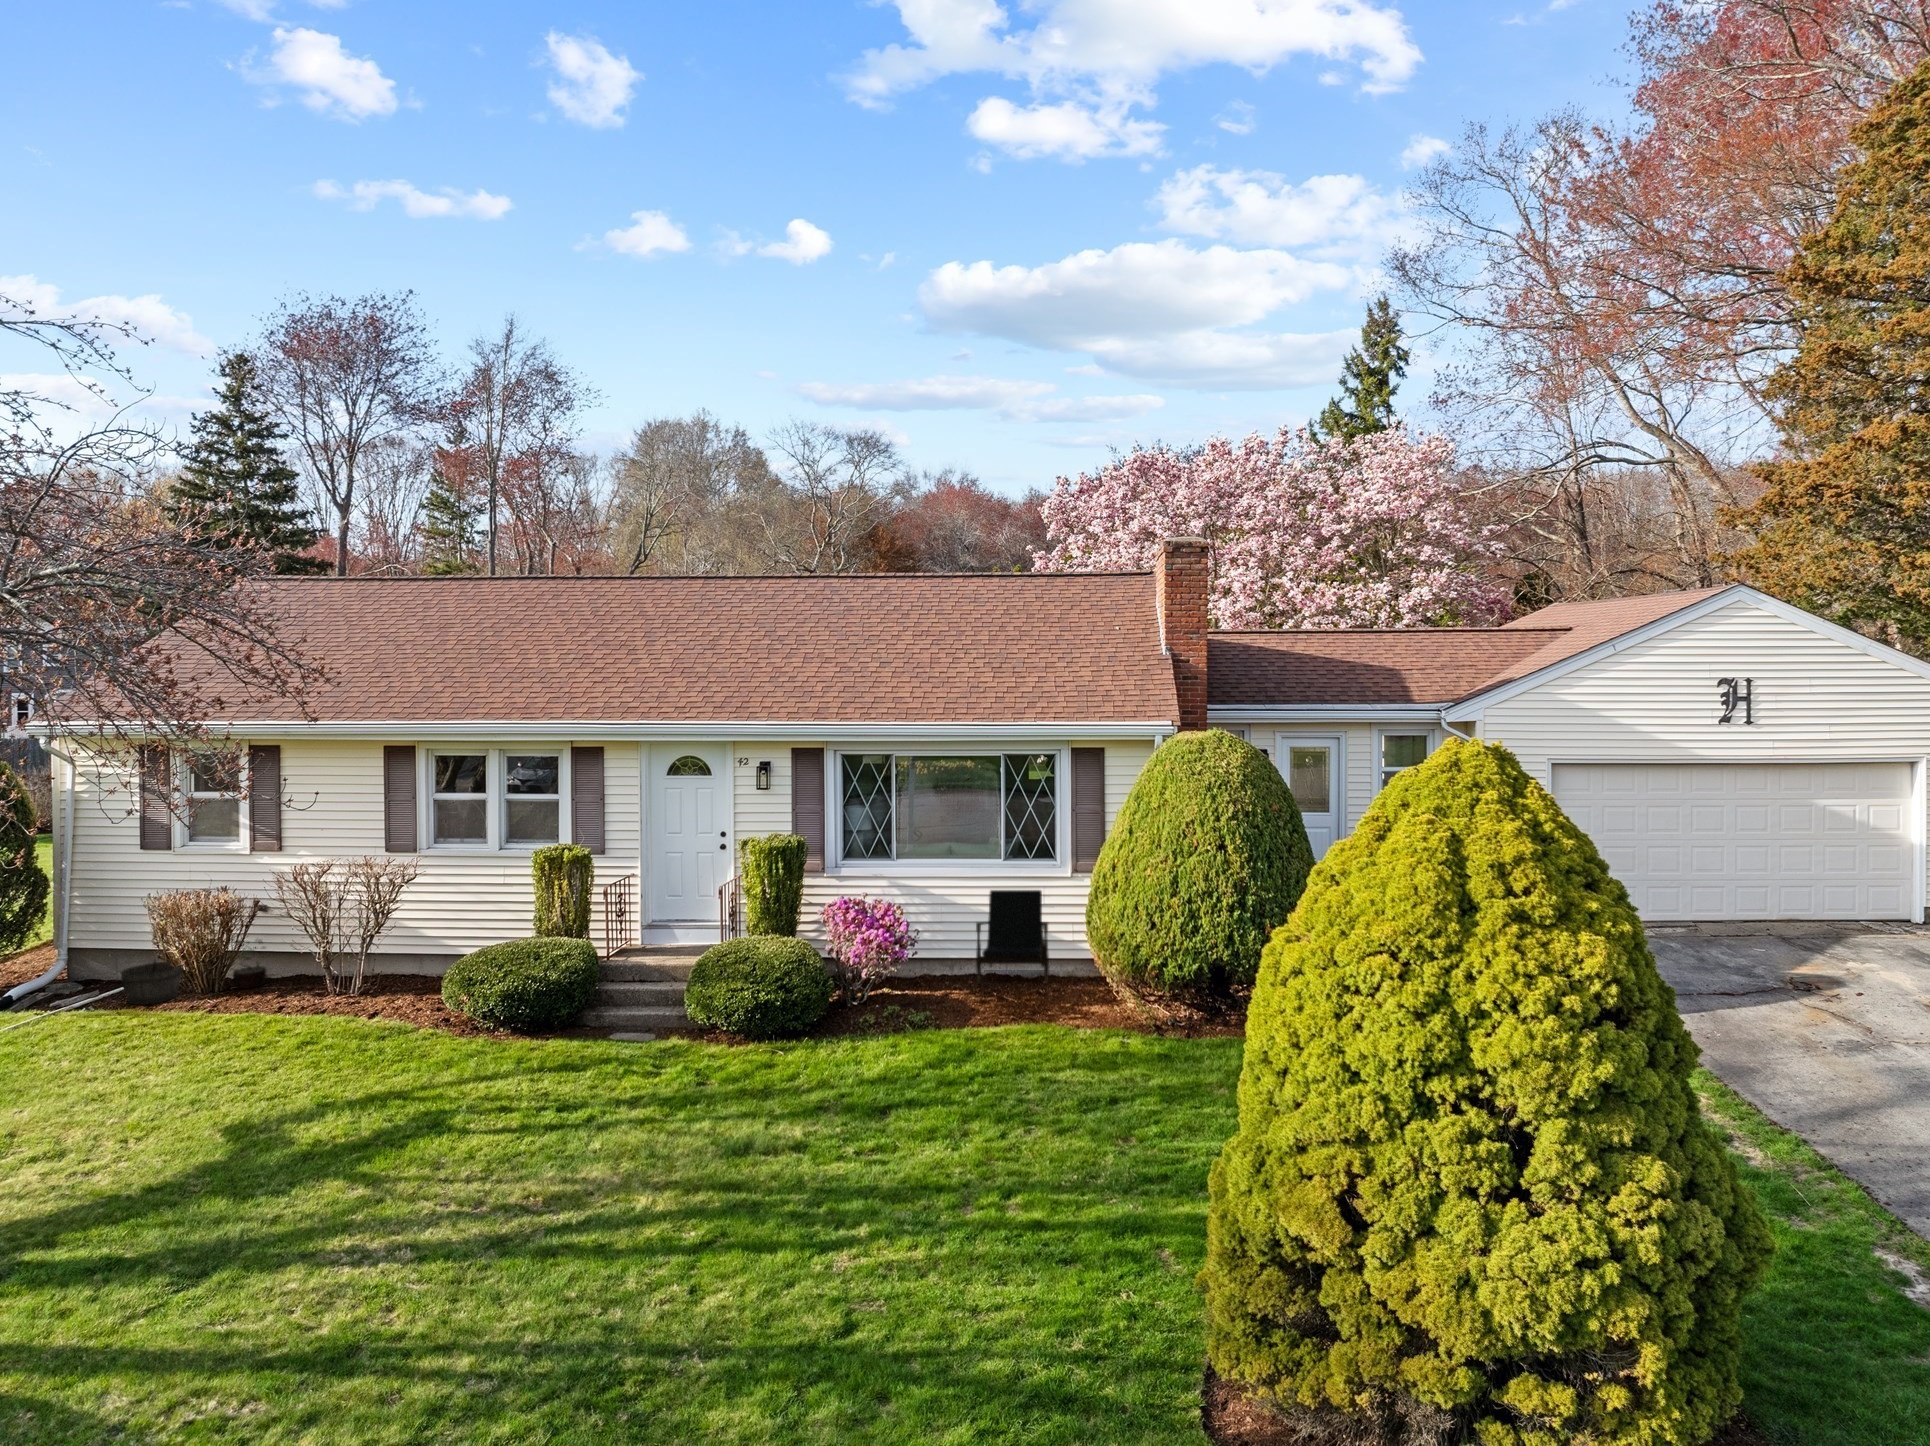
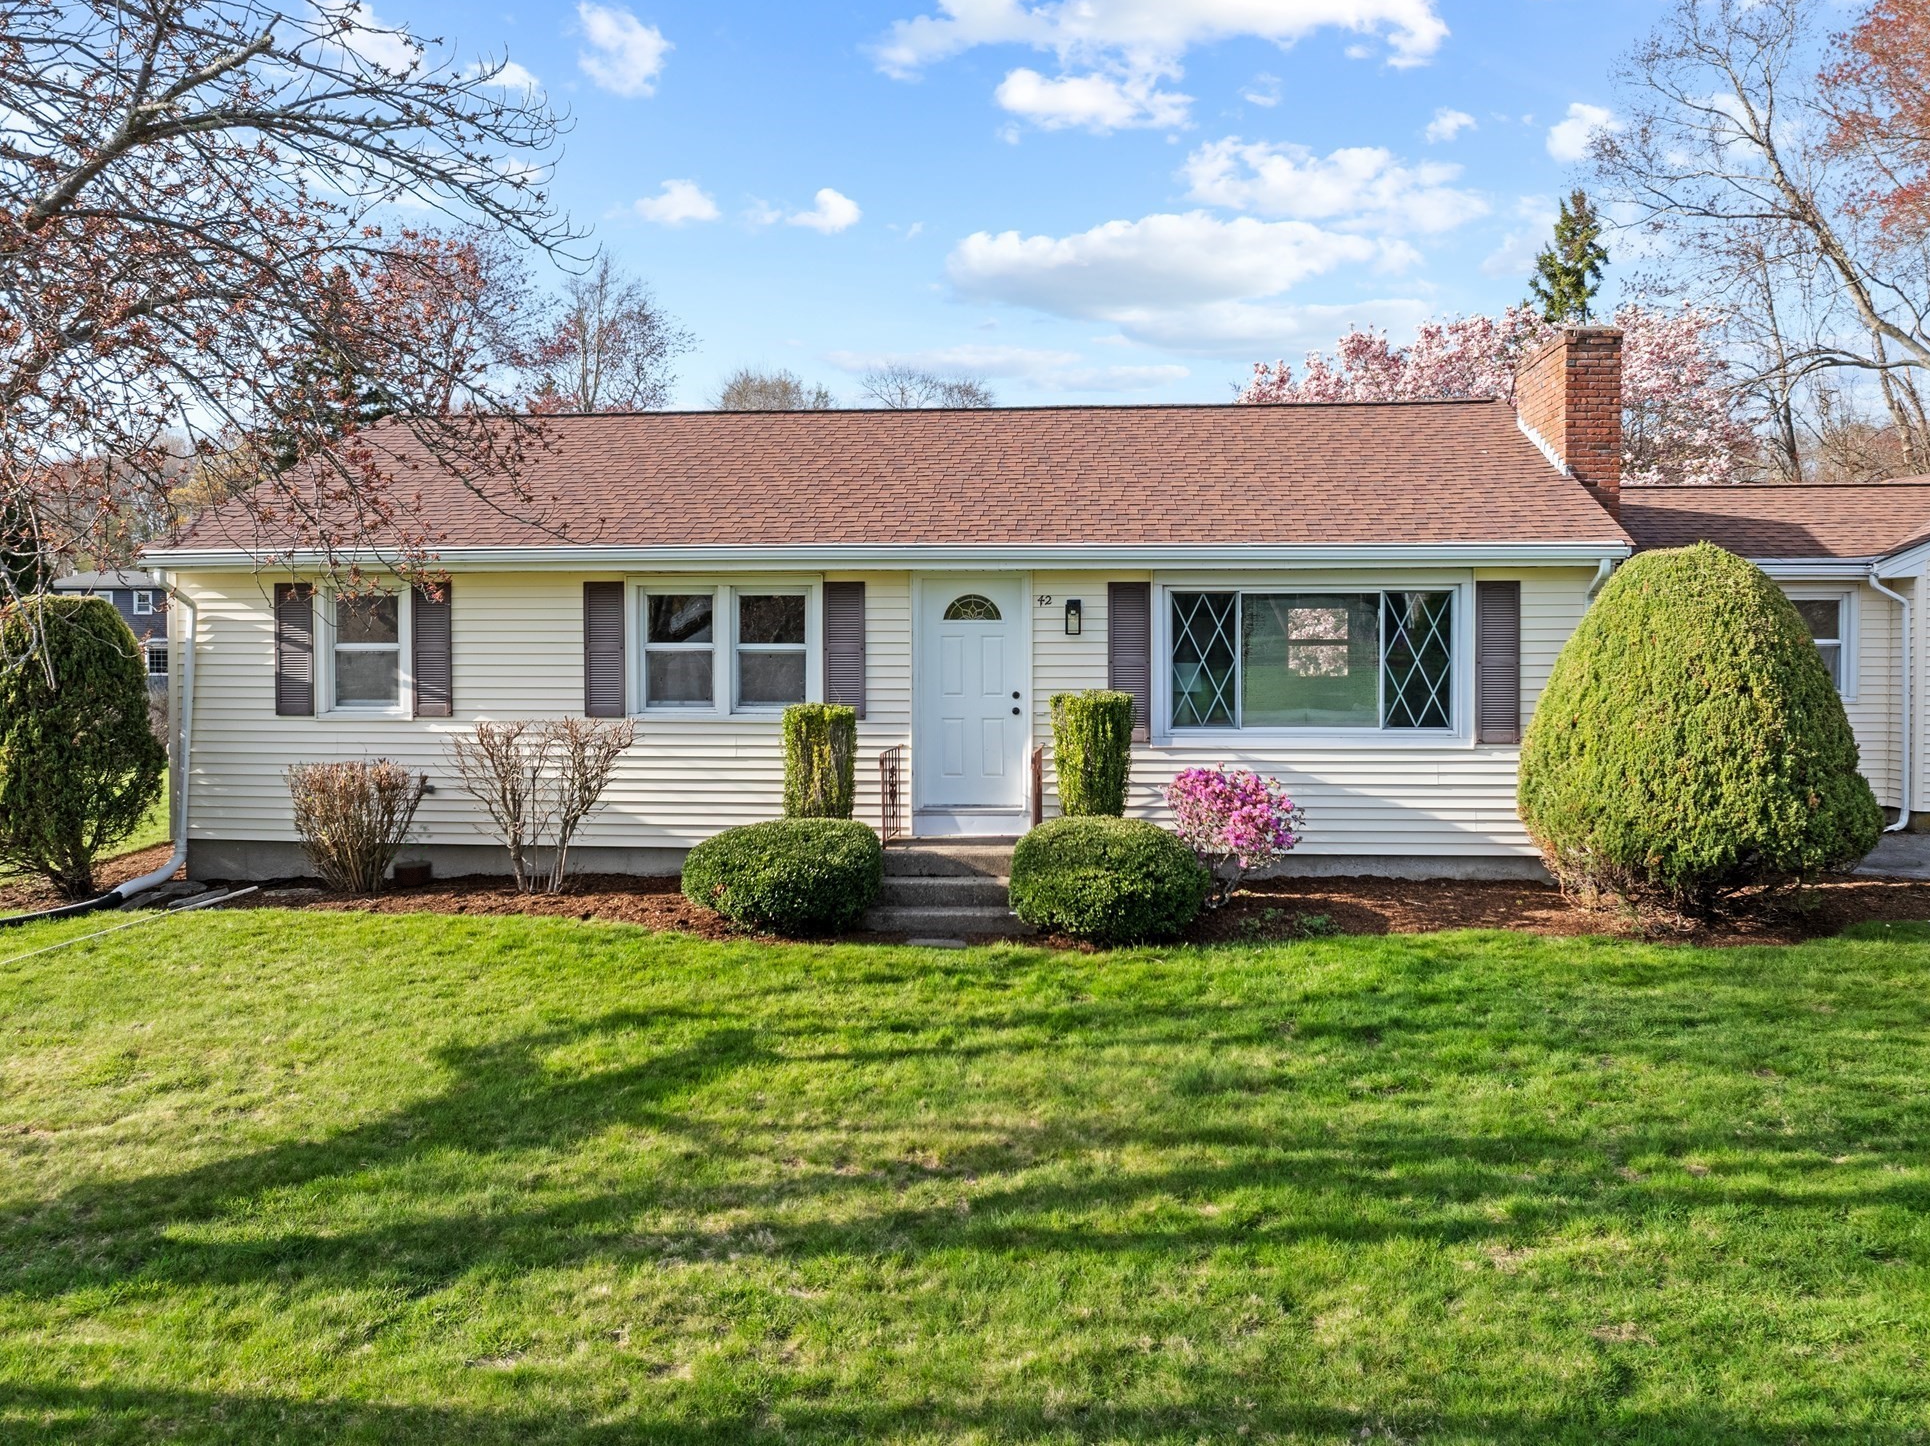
lounge chair: present [976,890,1049,984] -> none [1332,773,1434,888]
wooden bucket: present [121,960,183,1005] -> none [257,842,335,901]

